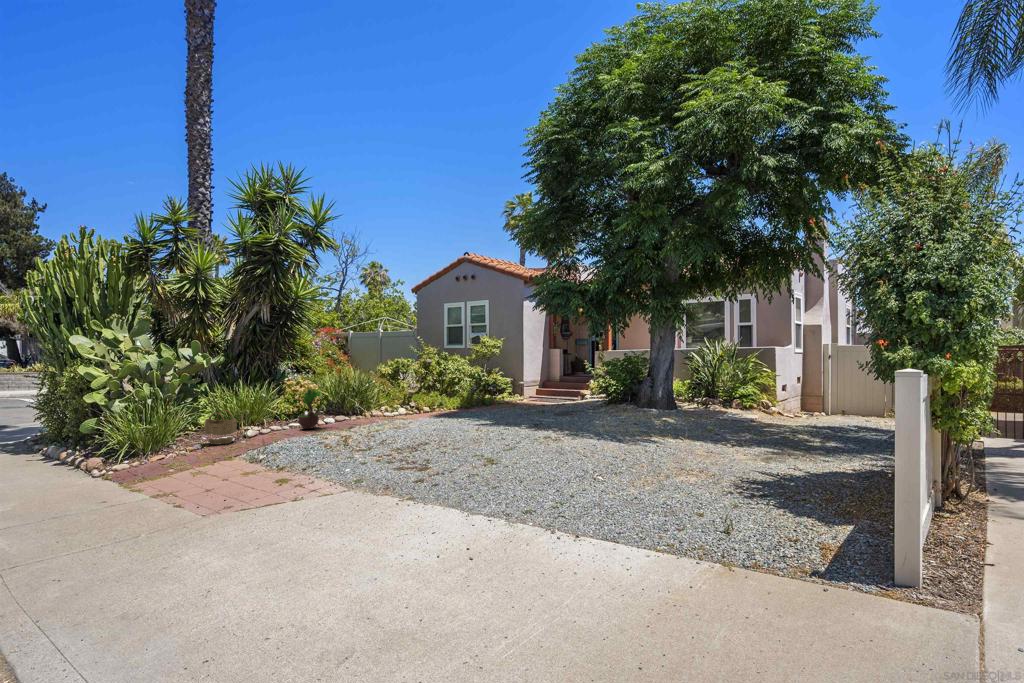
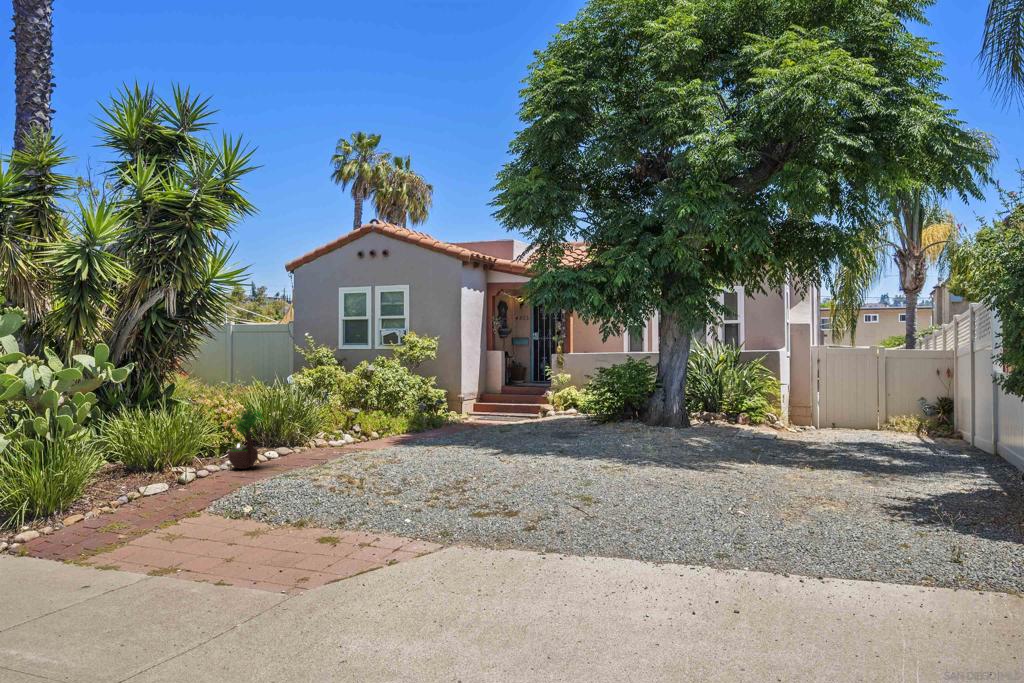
woven basket: present [205,410,237,445] -> none [111,446,158,498]

